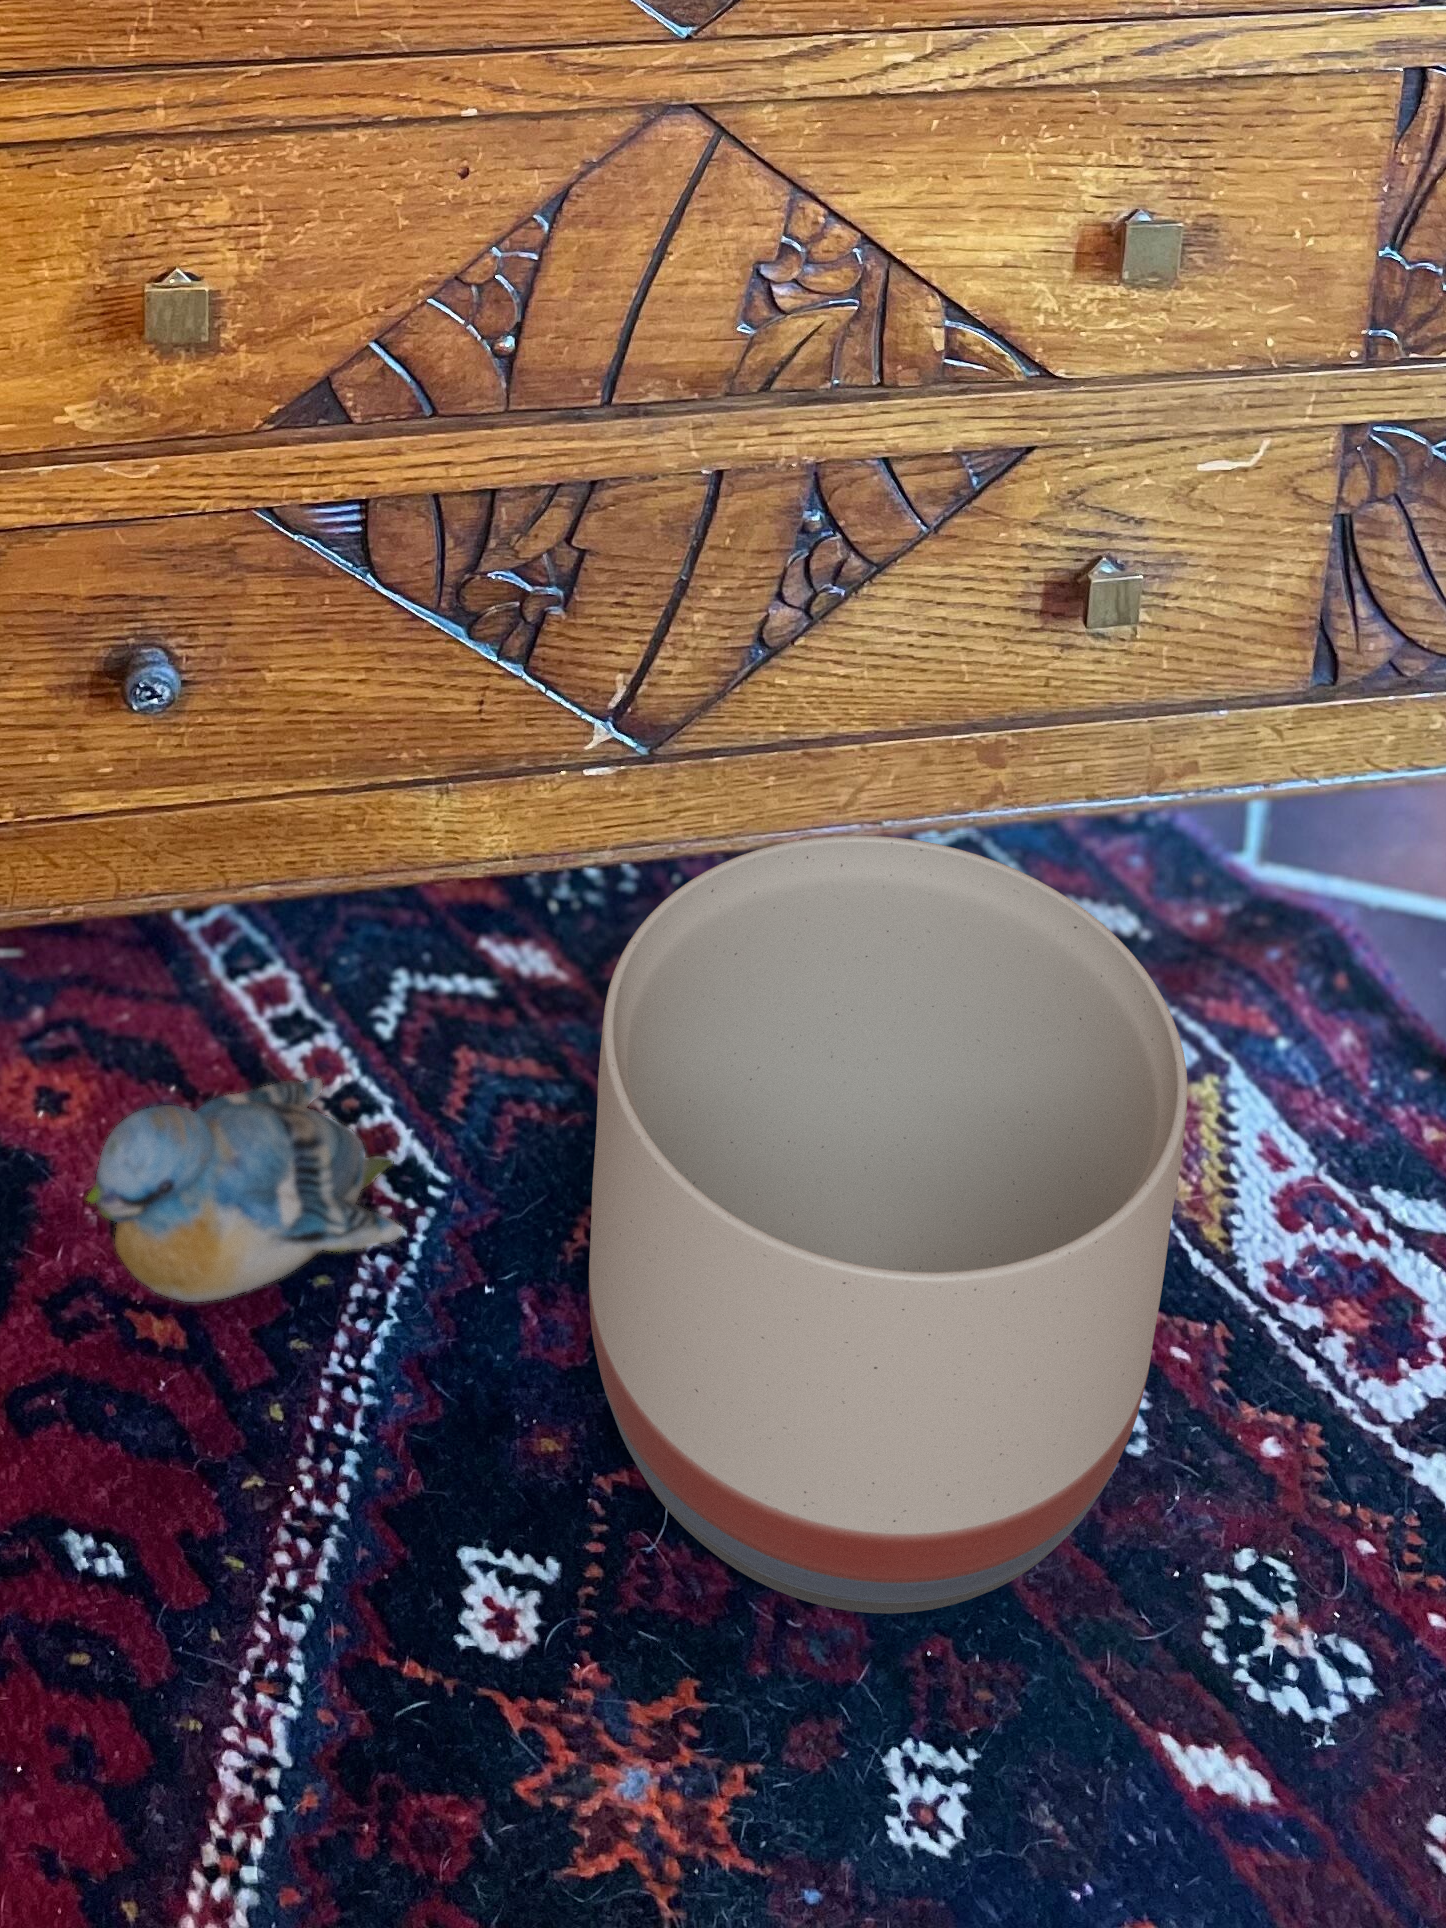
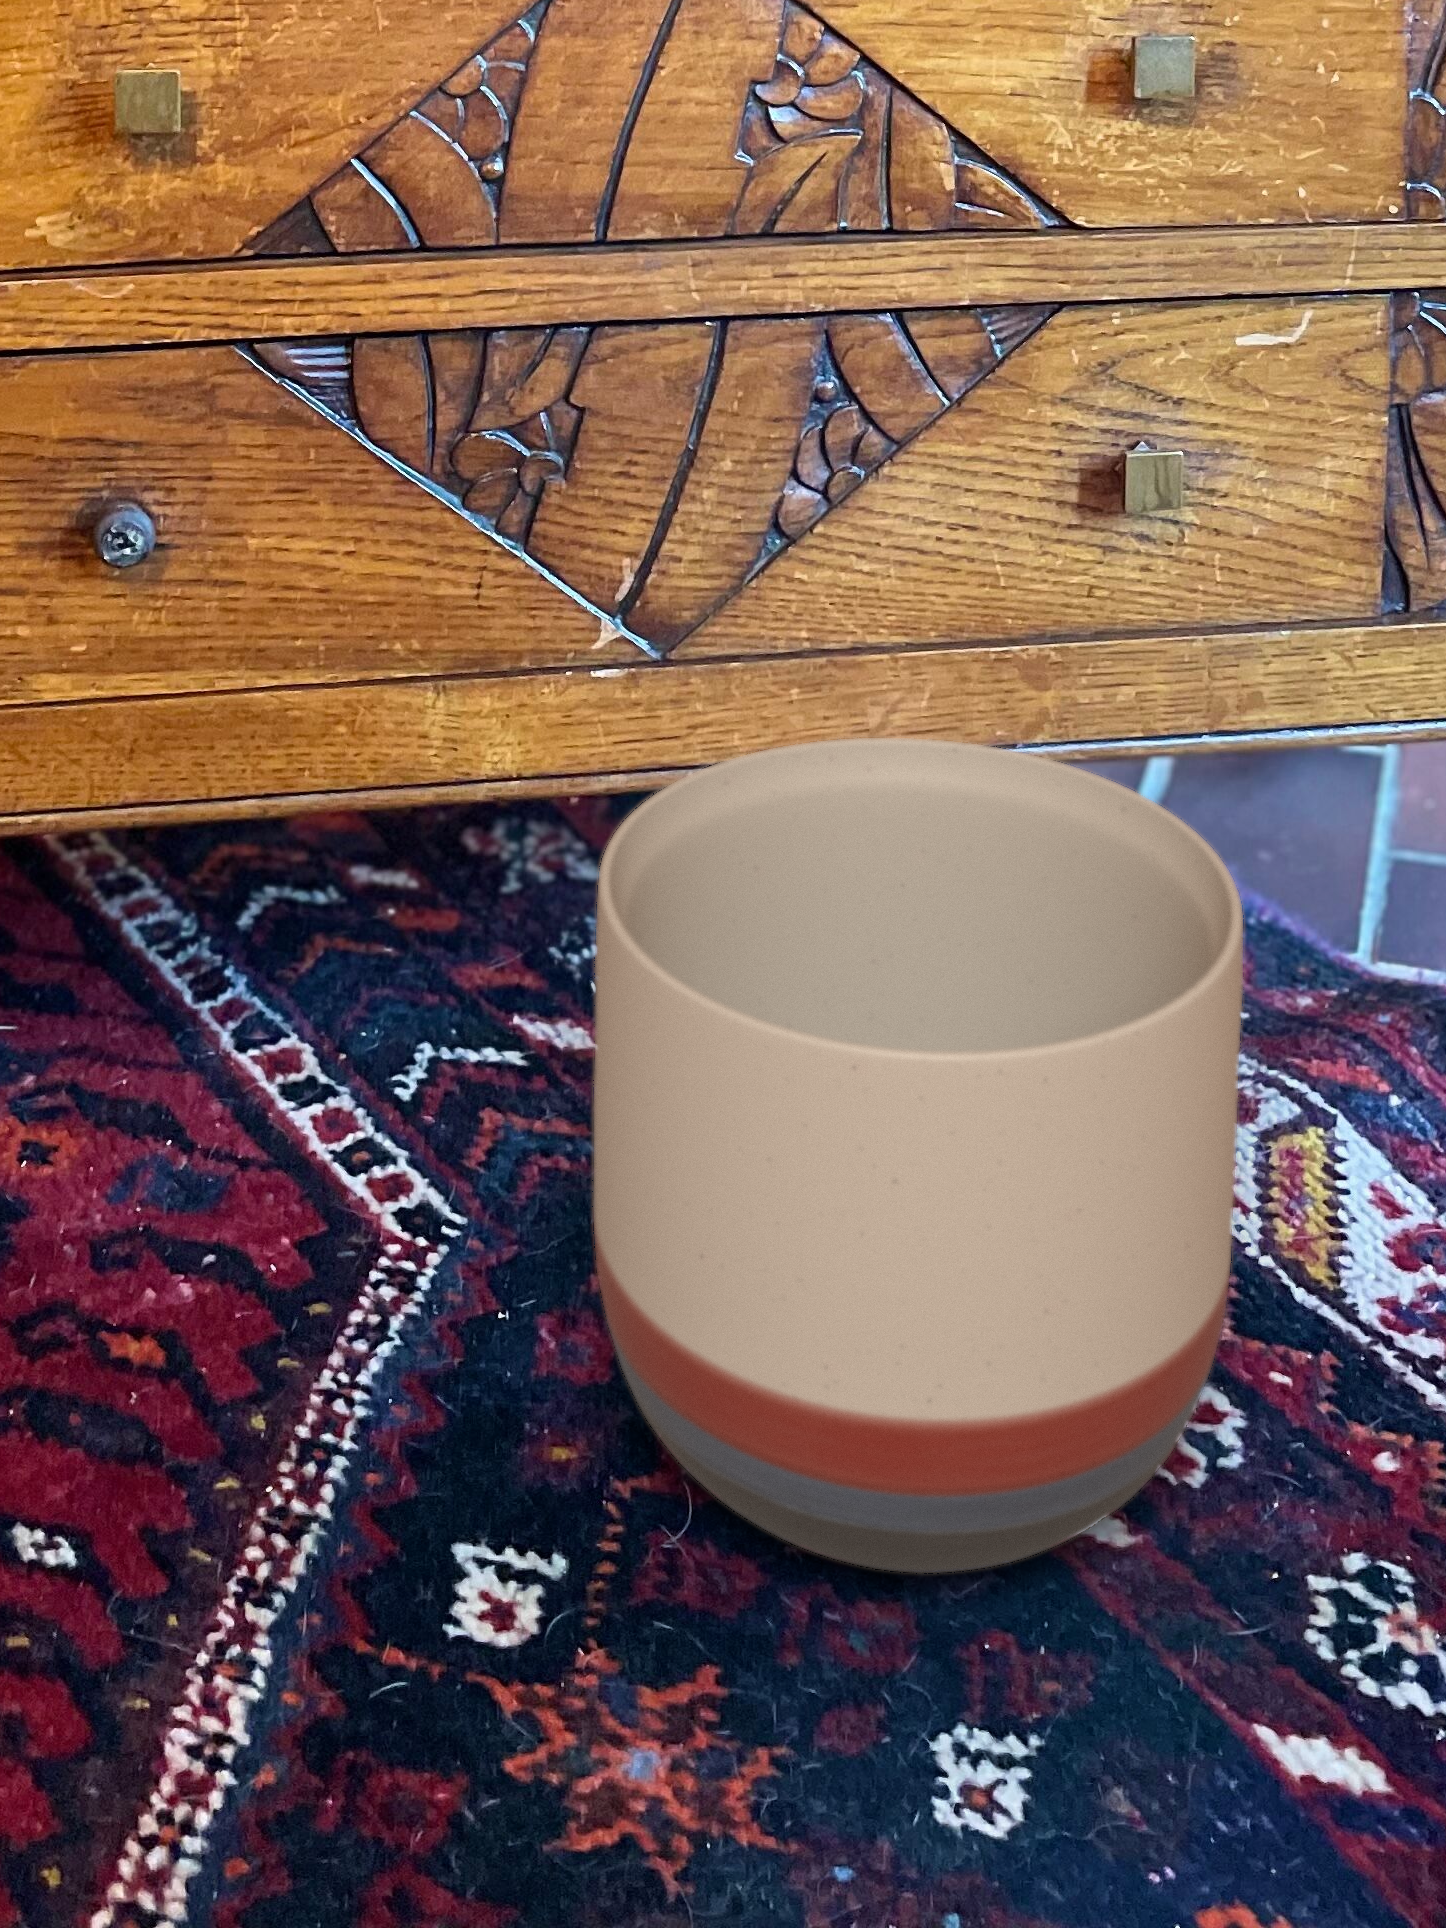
plush toy: present [87,1078,403,1302] -> none [42,1069,399,1314]

